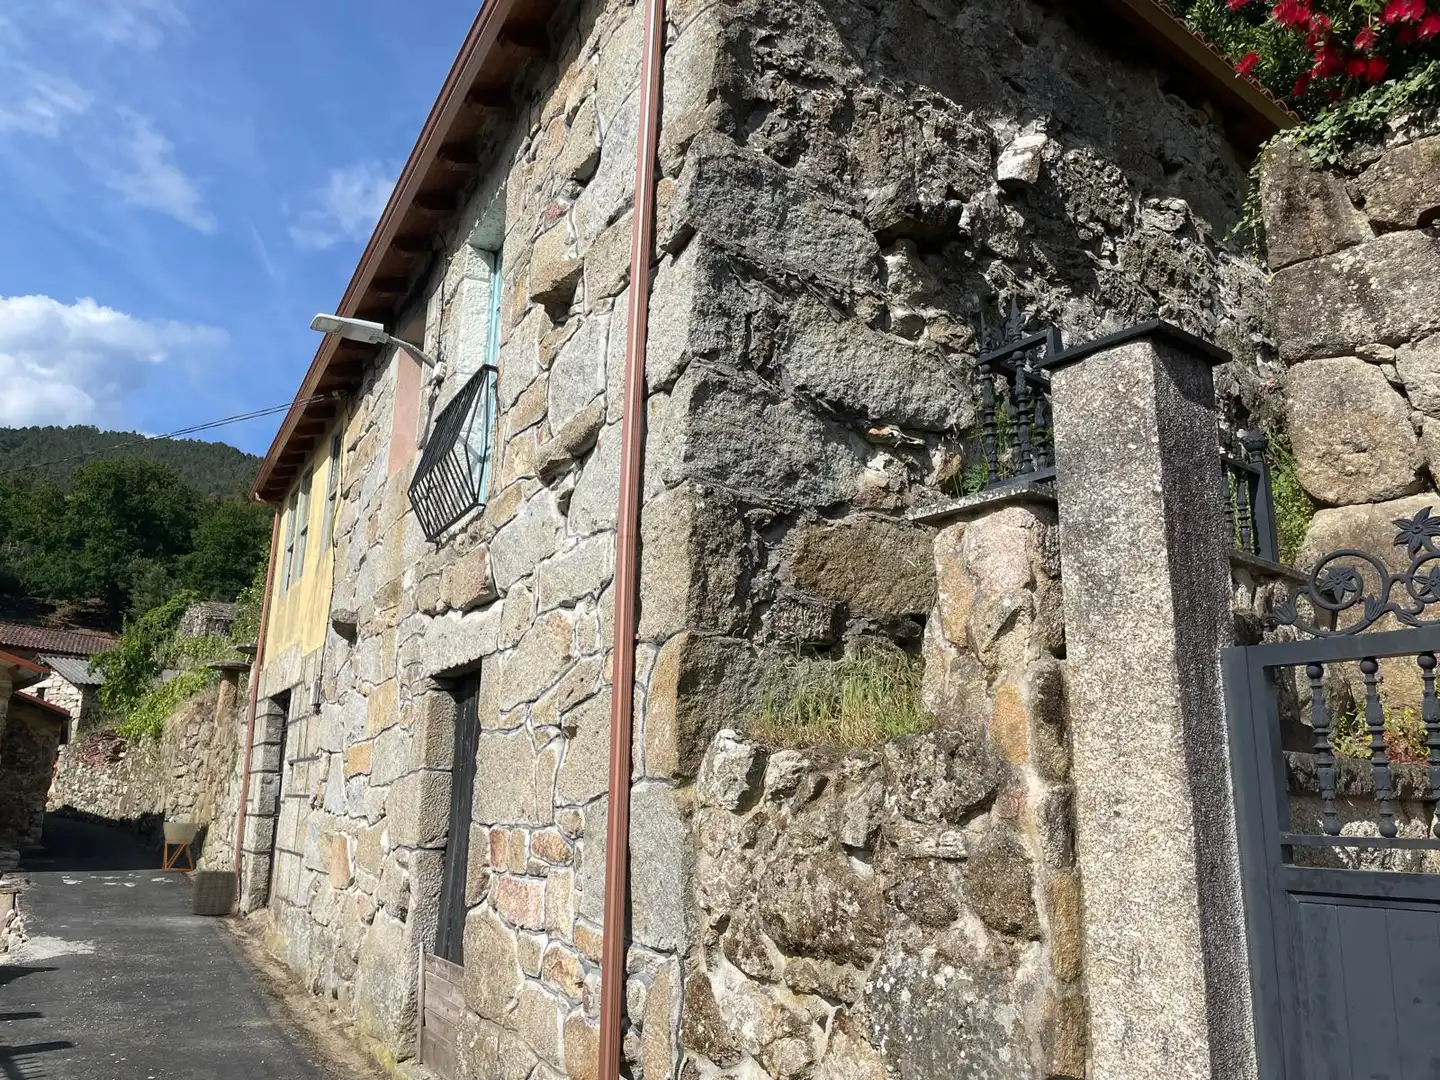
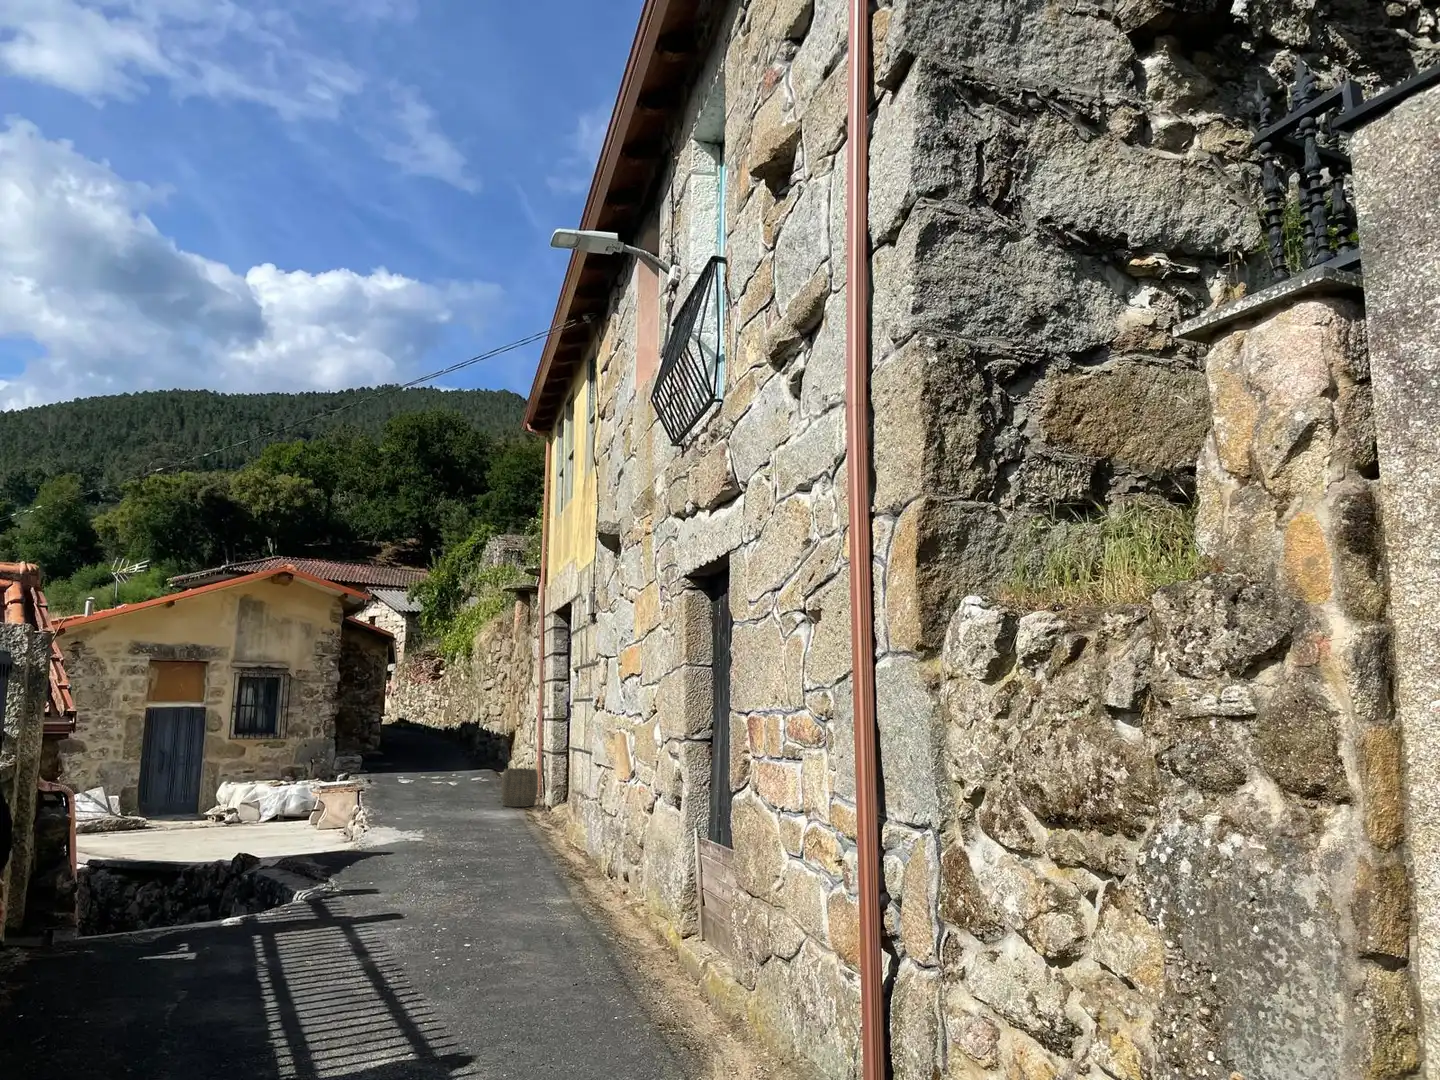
planter: present [163,822,199,872] -> none [478,728,507,771]

